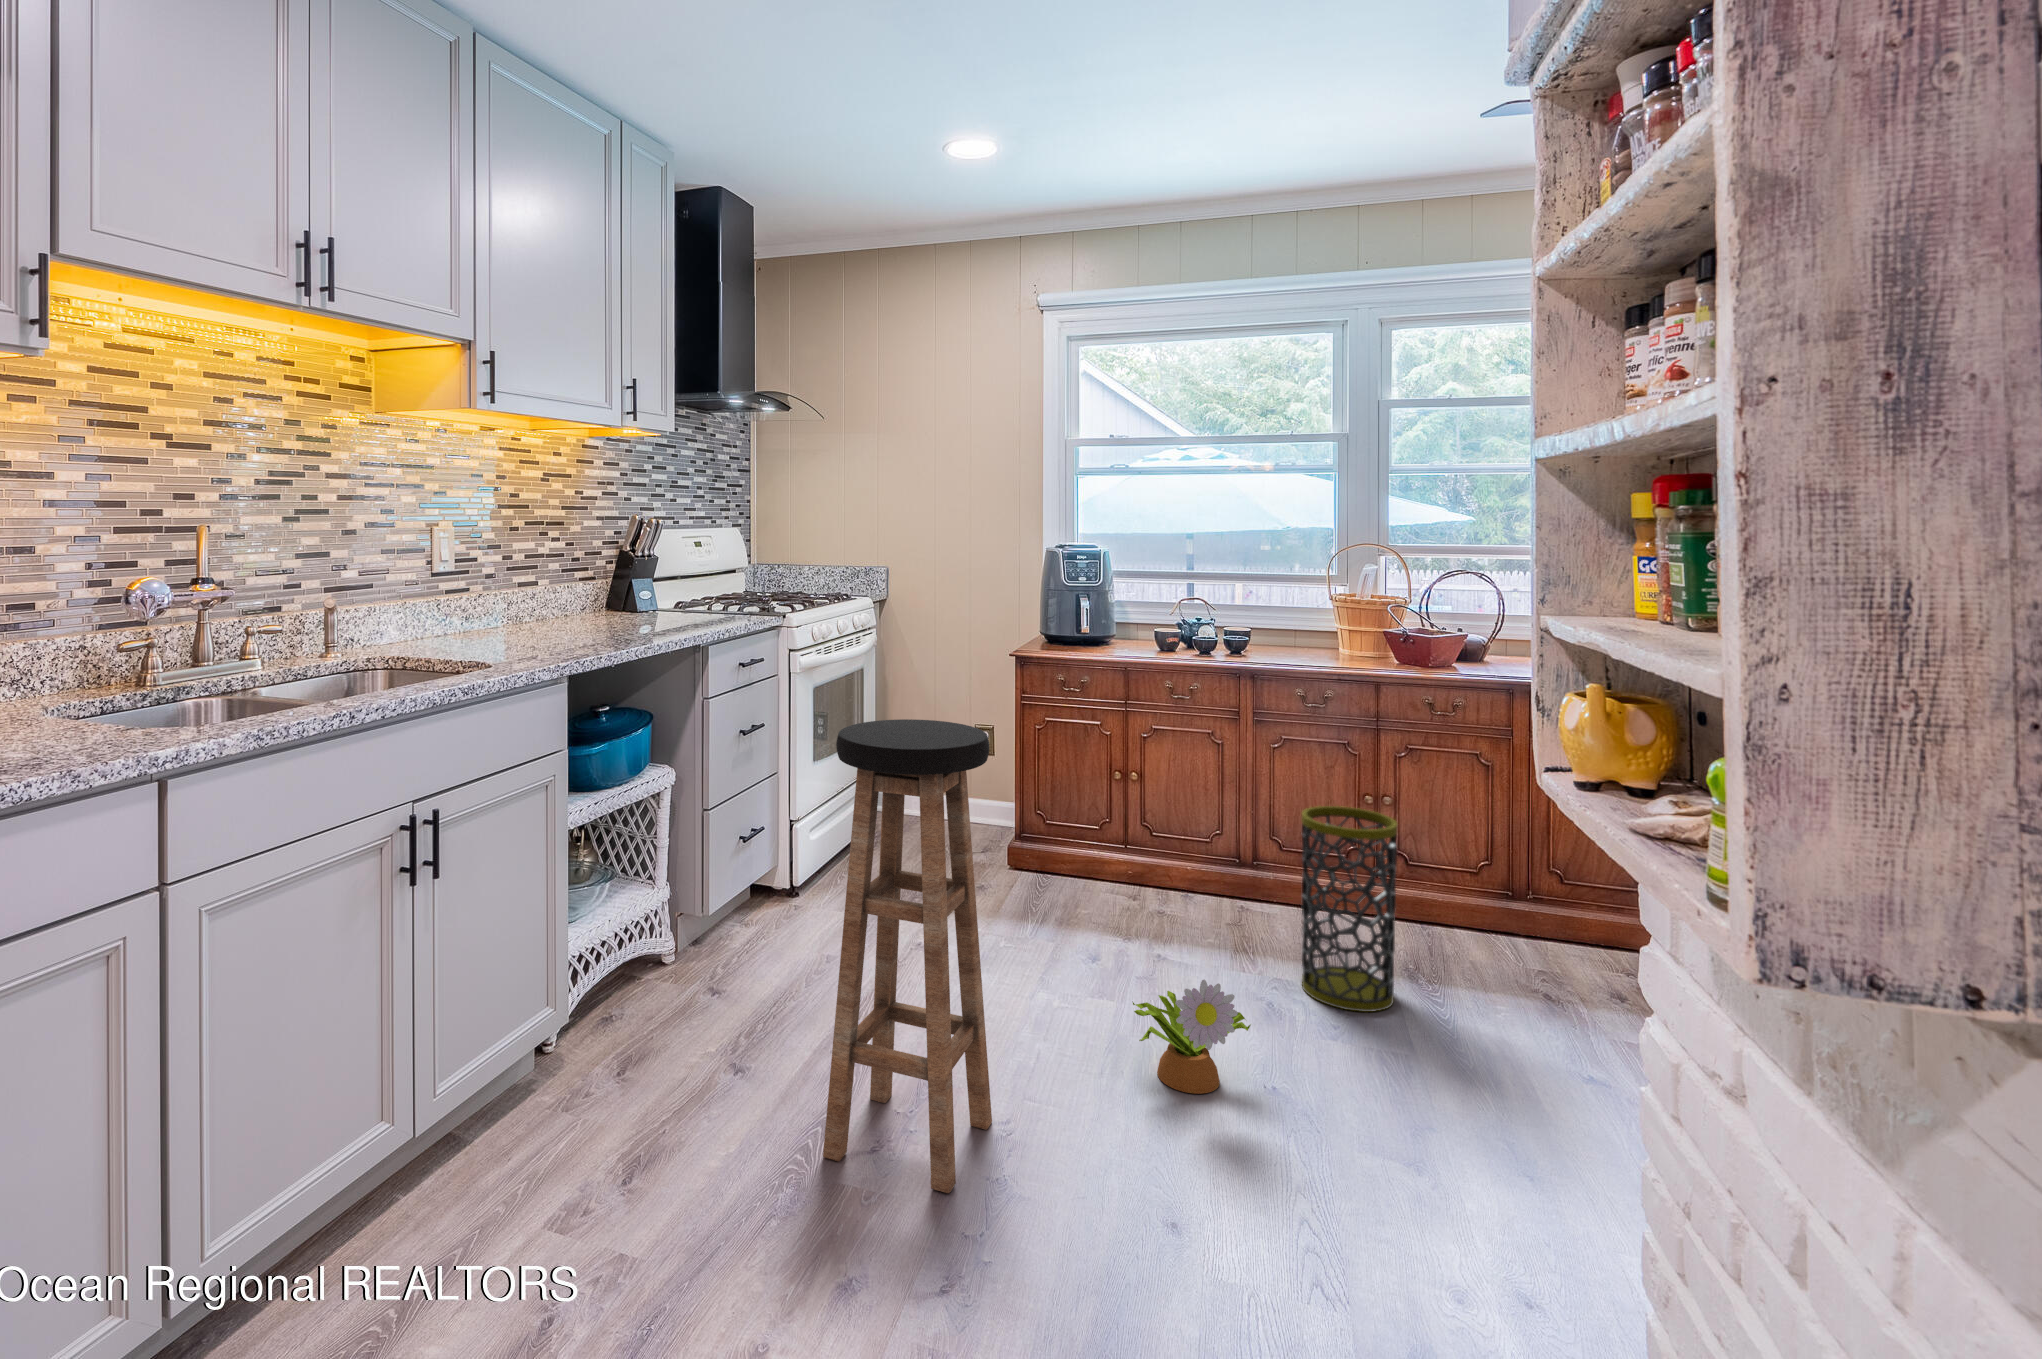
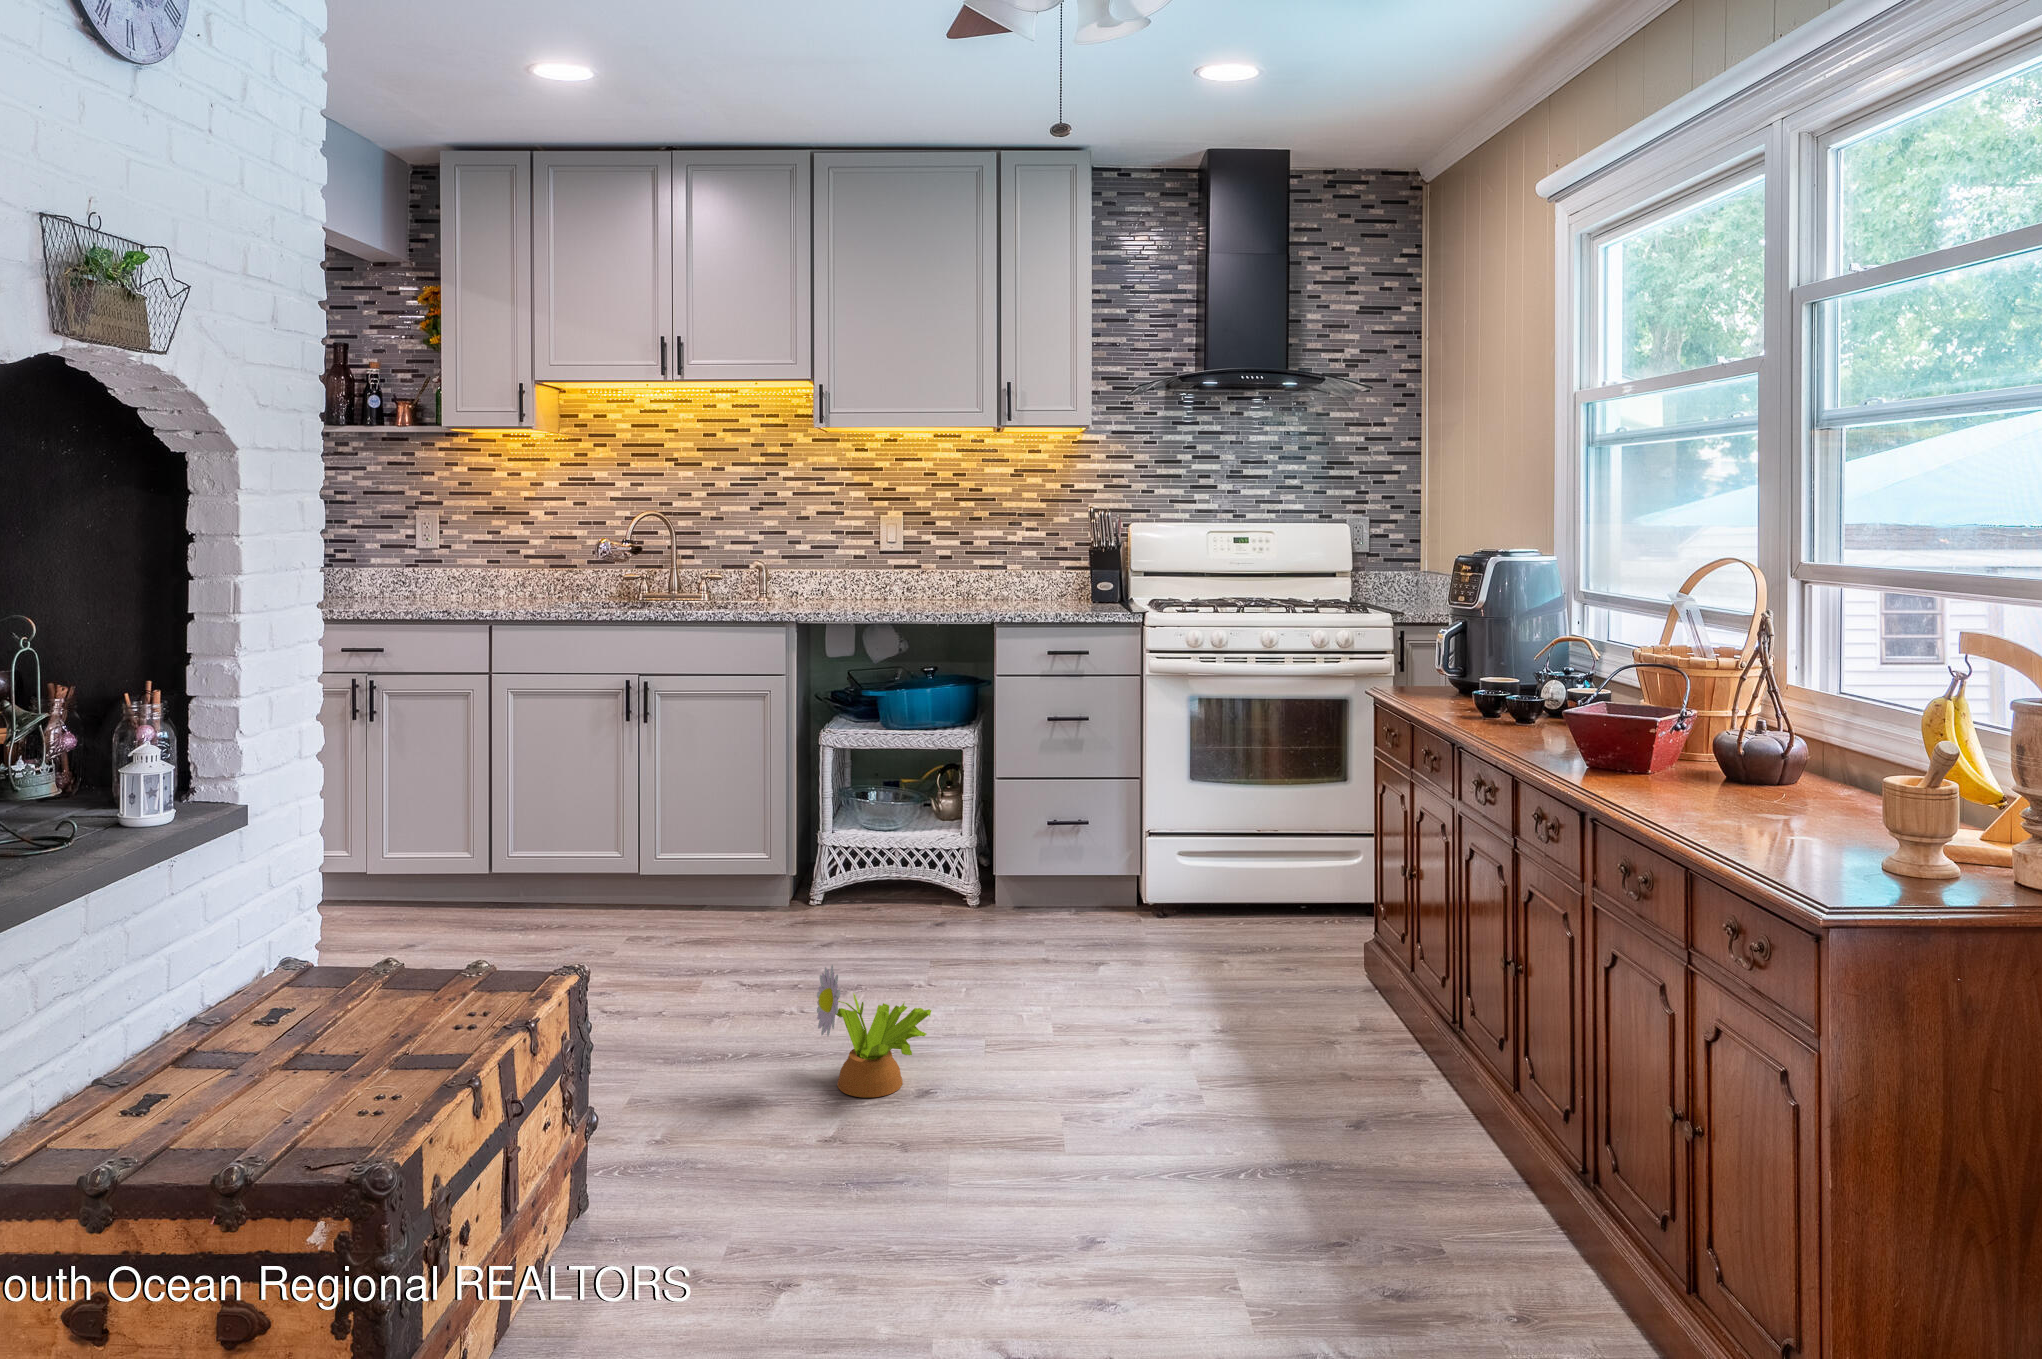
bar stool: present [823,719,992,1193] -> none [647,658,782,1013]
trash can: present [1302,806,1397,1012] -> none [1114,899,1244,1212]

